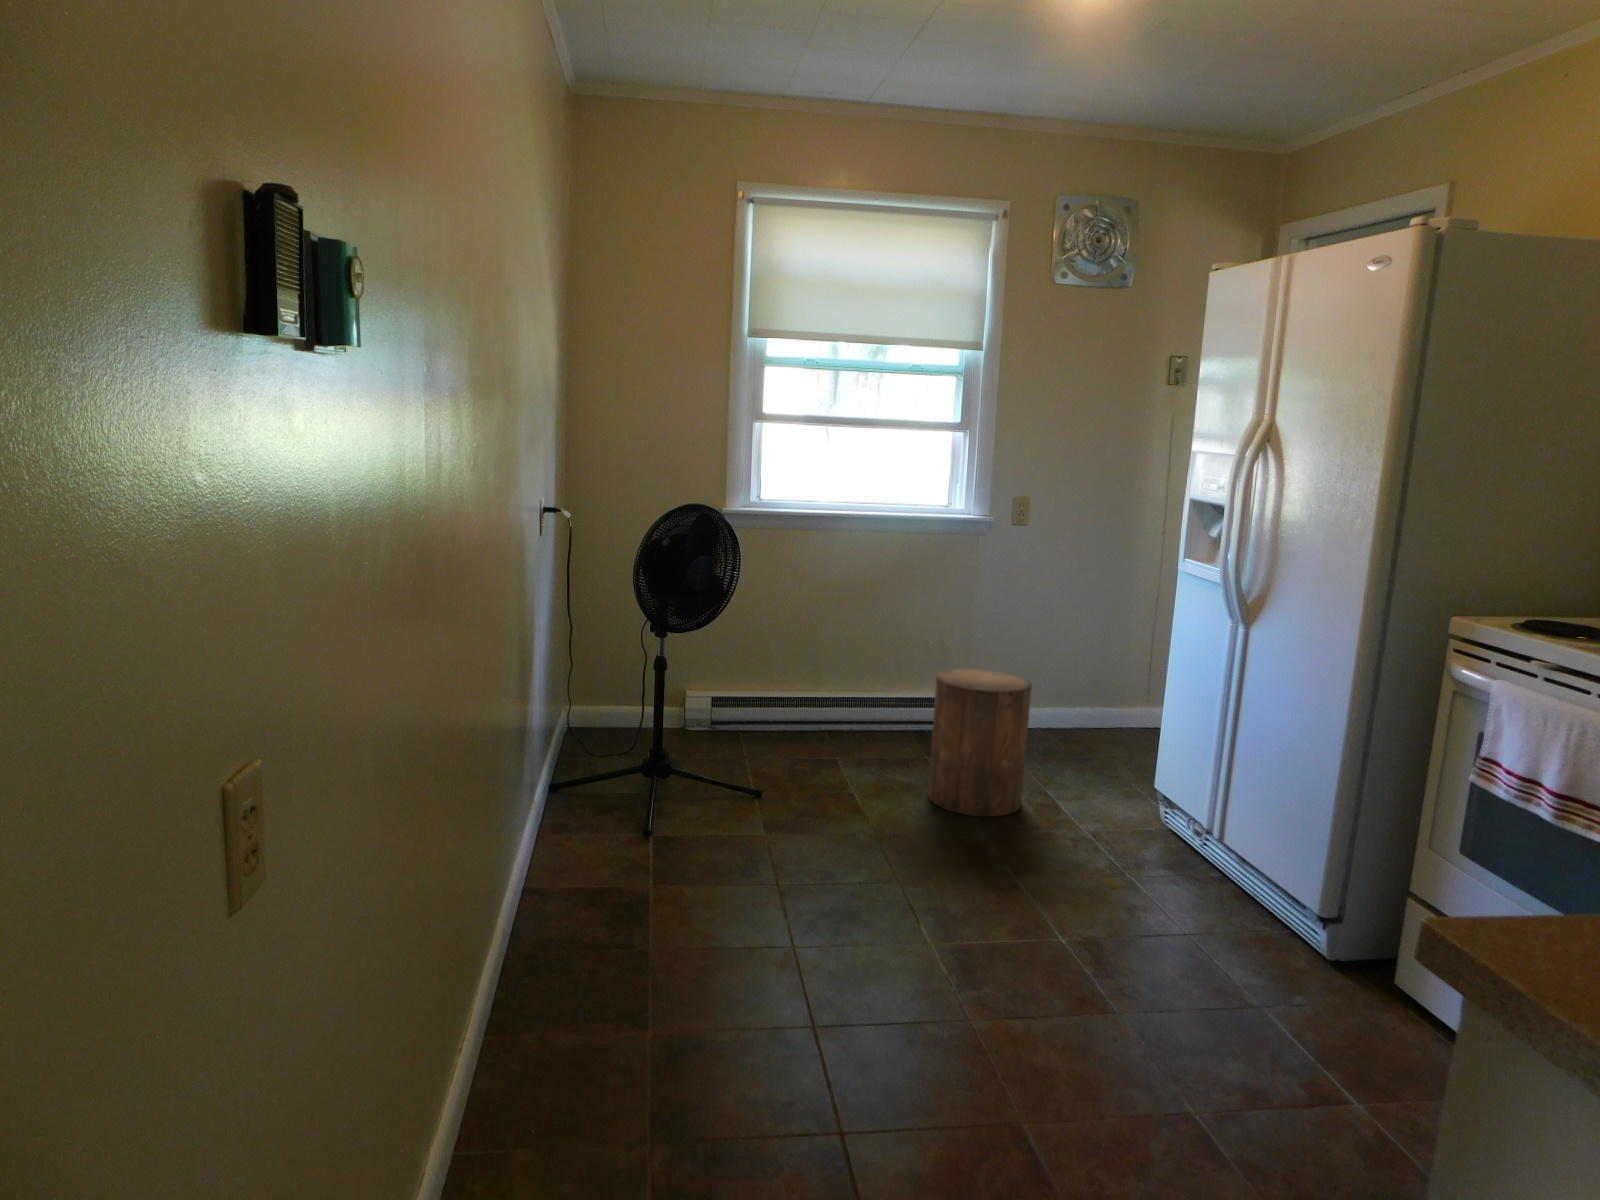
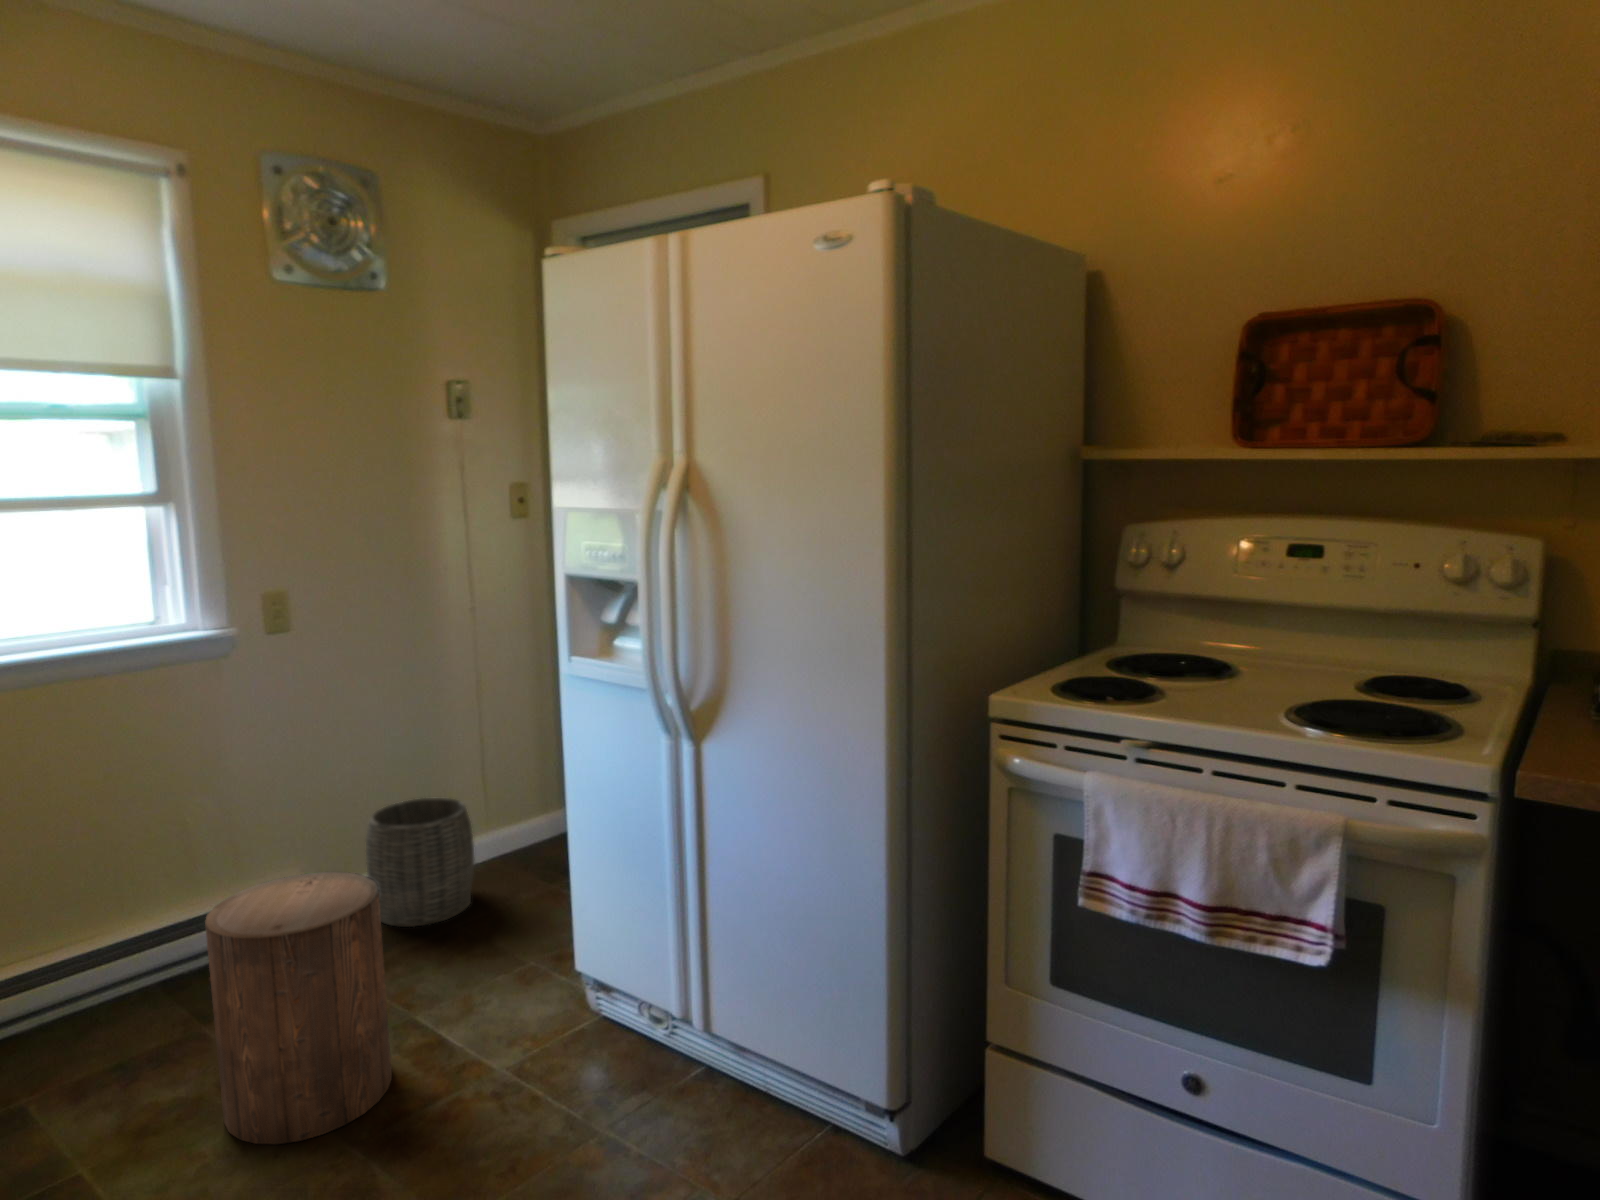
woven basket: none [1046,663,1123,752] -> present [366,798,475,927]

